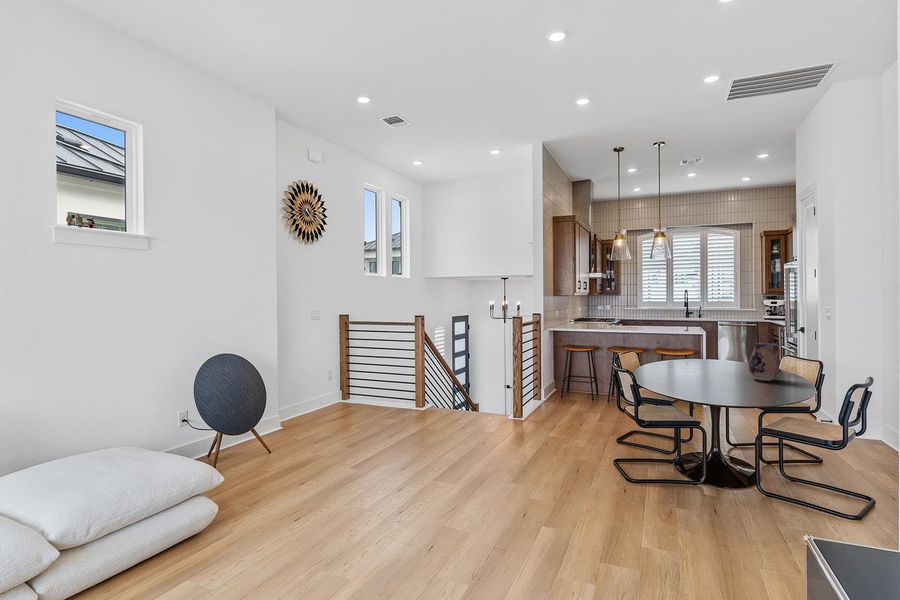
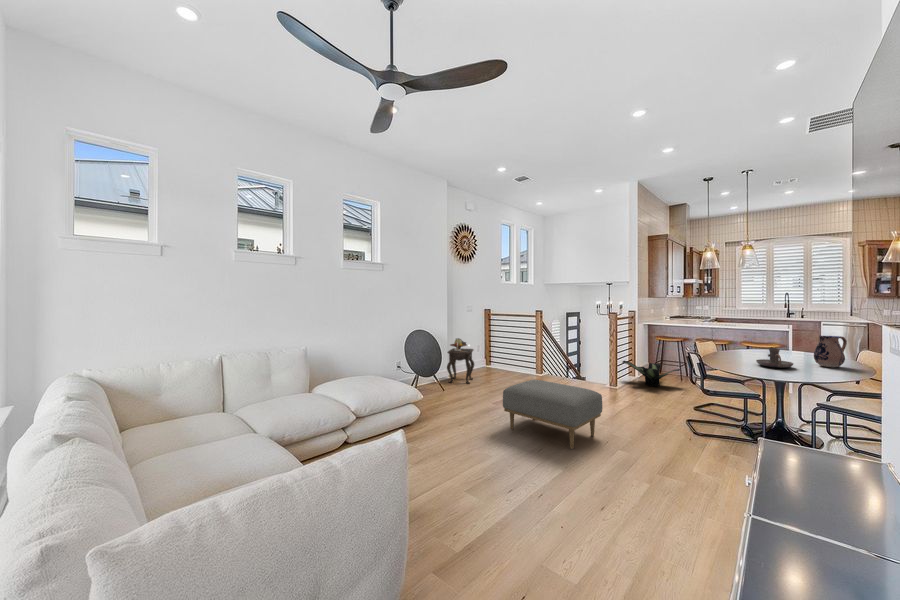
side table: none [277,360,323,434] -> present [447,338,474,384]
candle holder: none [694,361,733,385] -> present [756,348,793,368]
potted plant: none [527,381,595,413] -> present [622,361,680,386]
ottoman: none [372,424,517,531] -> present [503,380,602,449]

